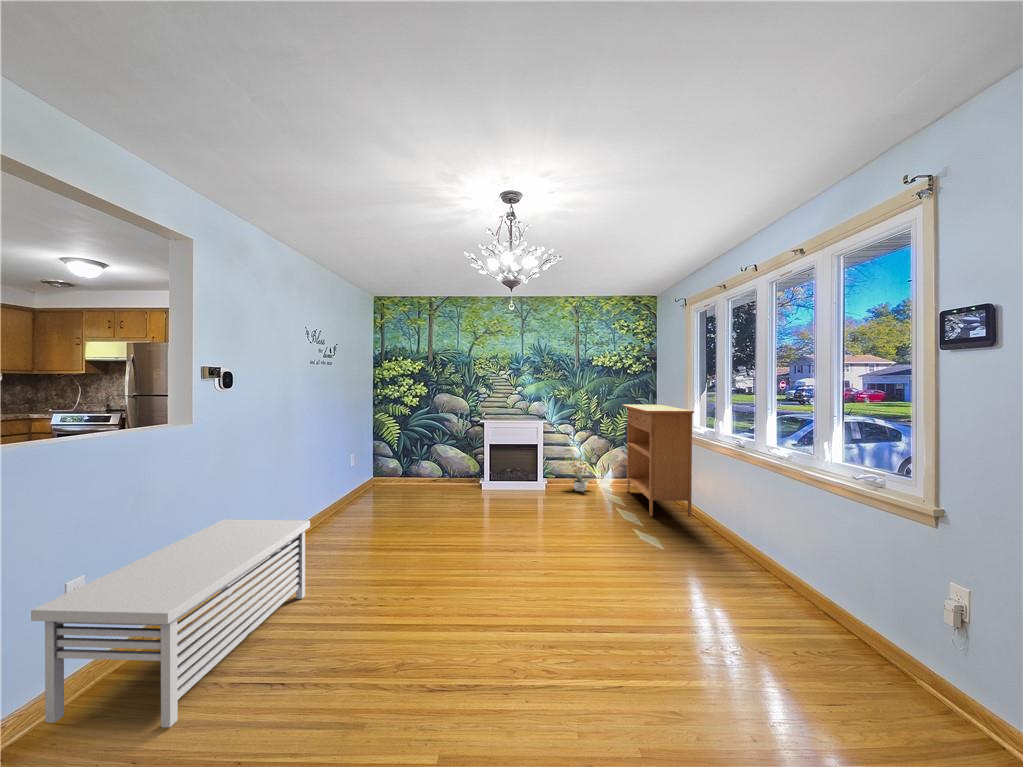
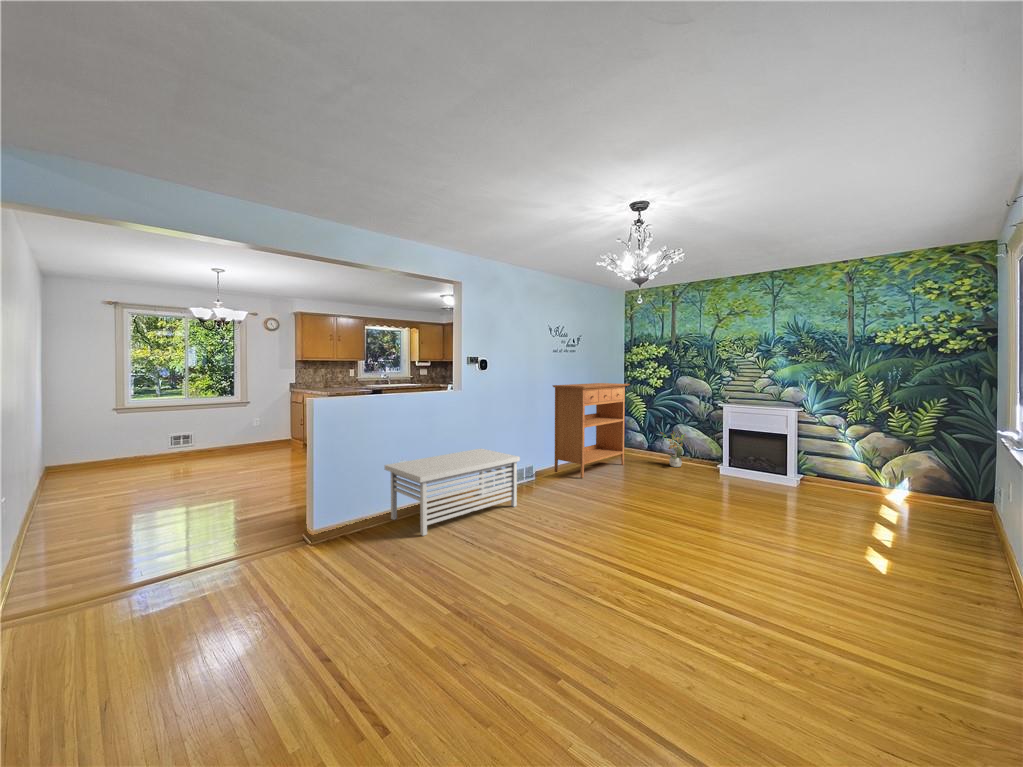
console table: present [623,405,694,517] -> present [553,383,630,478]
potted plant: present [566,454,592,492] -> present [660,432,689,467]

